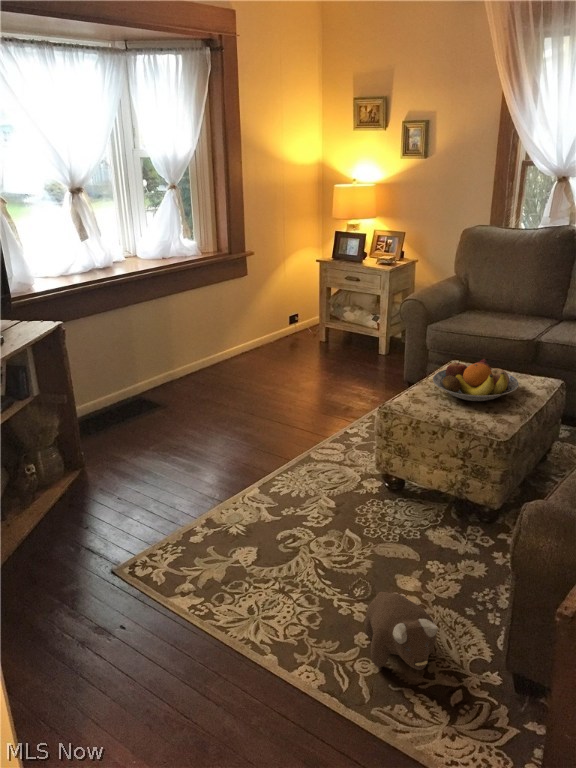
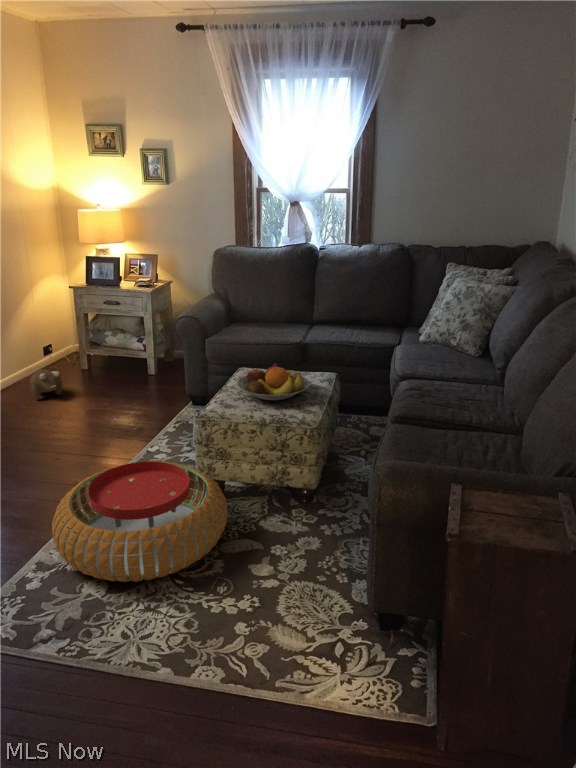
pouf: none [220,444,393,564] -> present [52,461,227,582]
plush toy: present [364,591,438,670] -> present [29,369,63,400]

